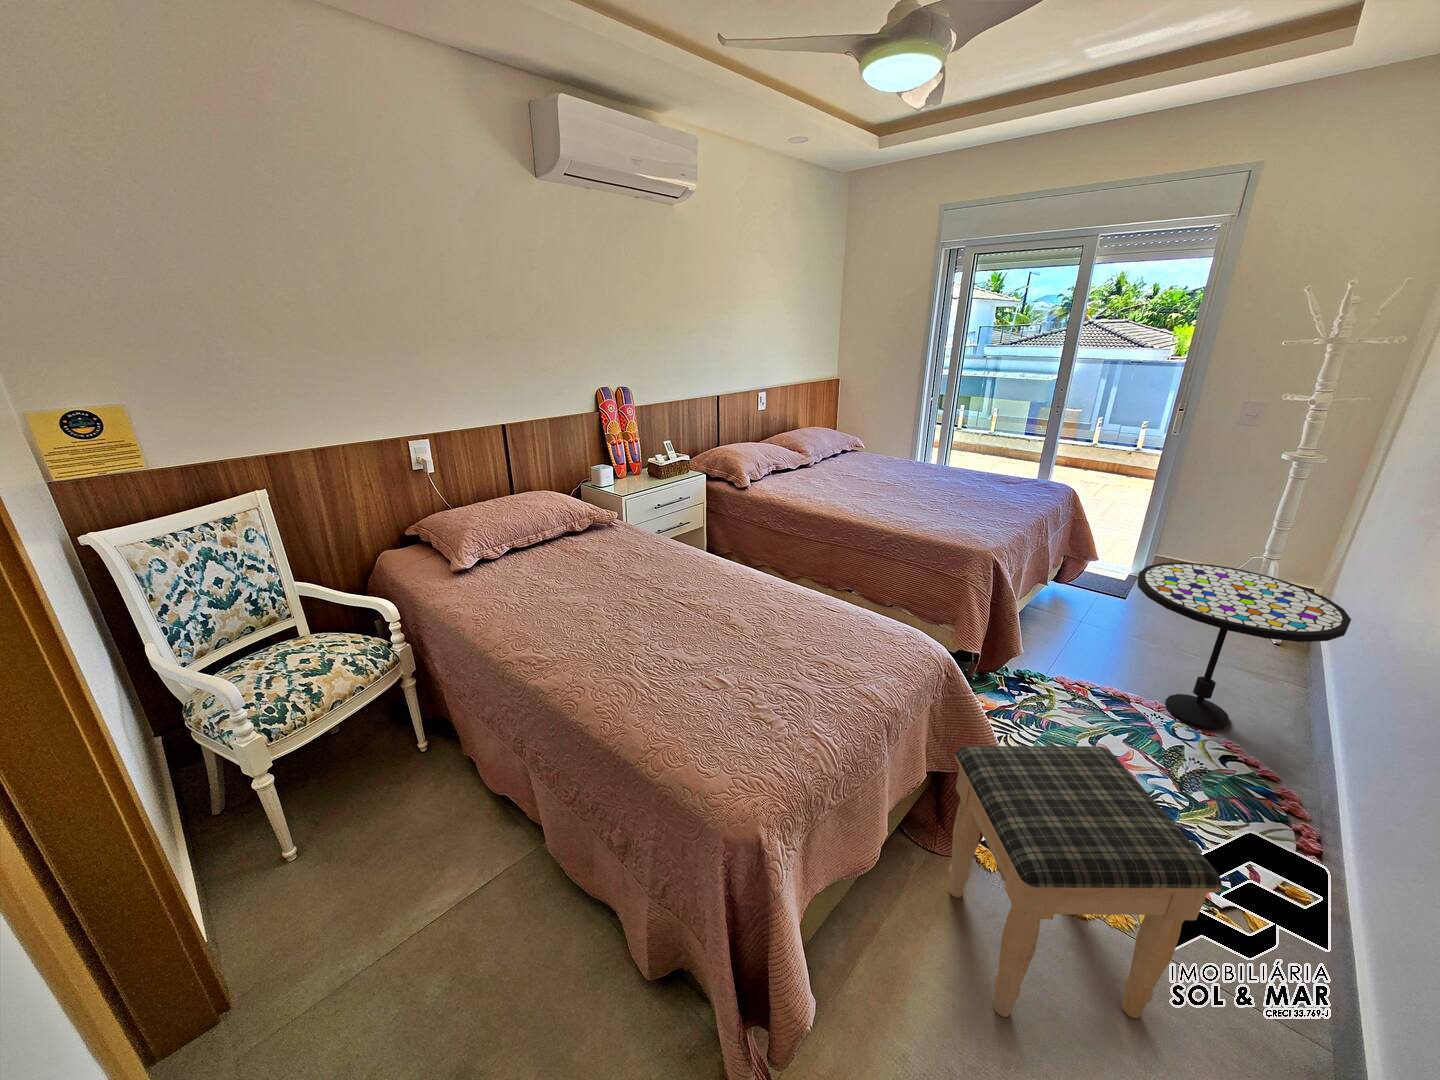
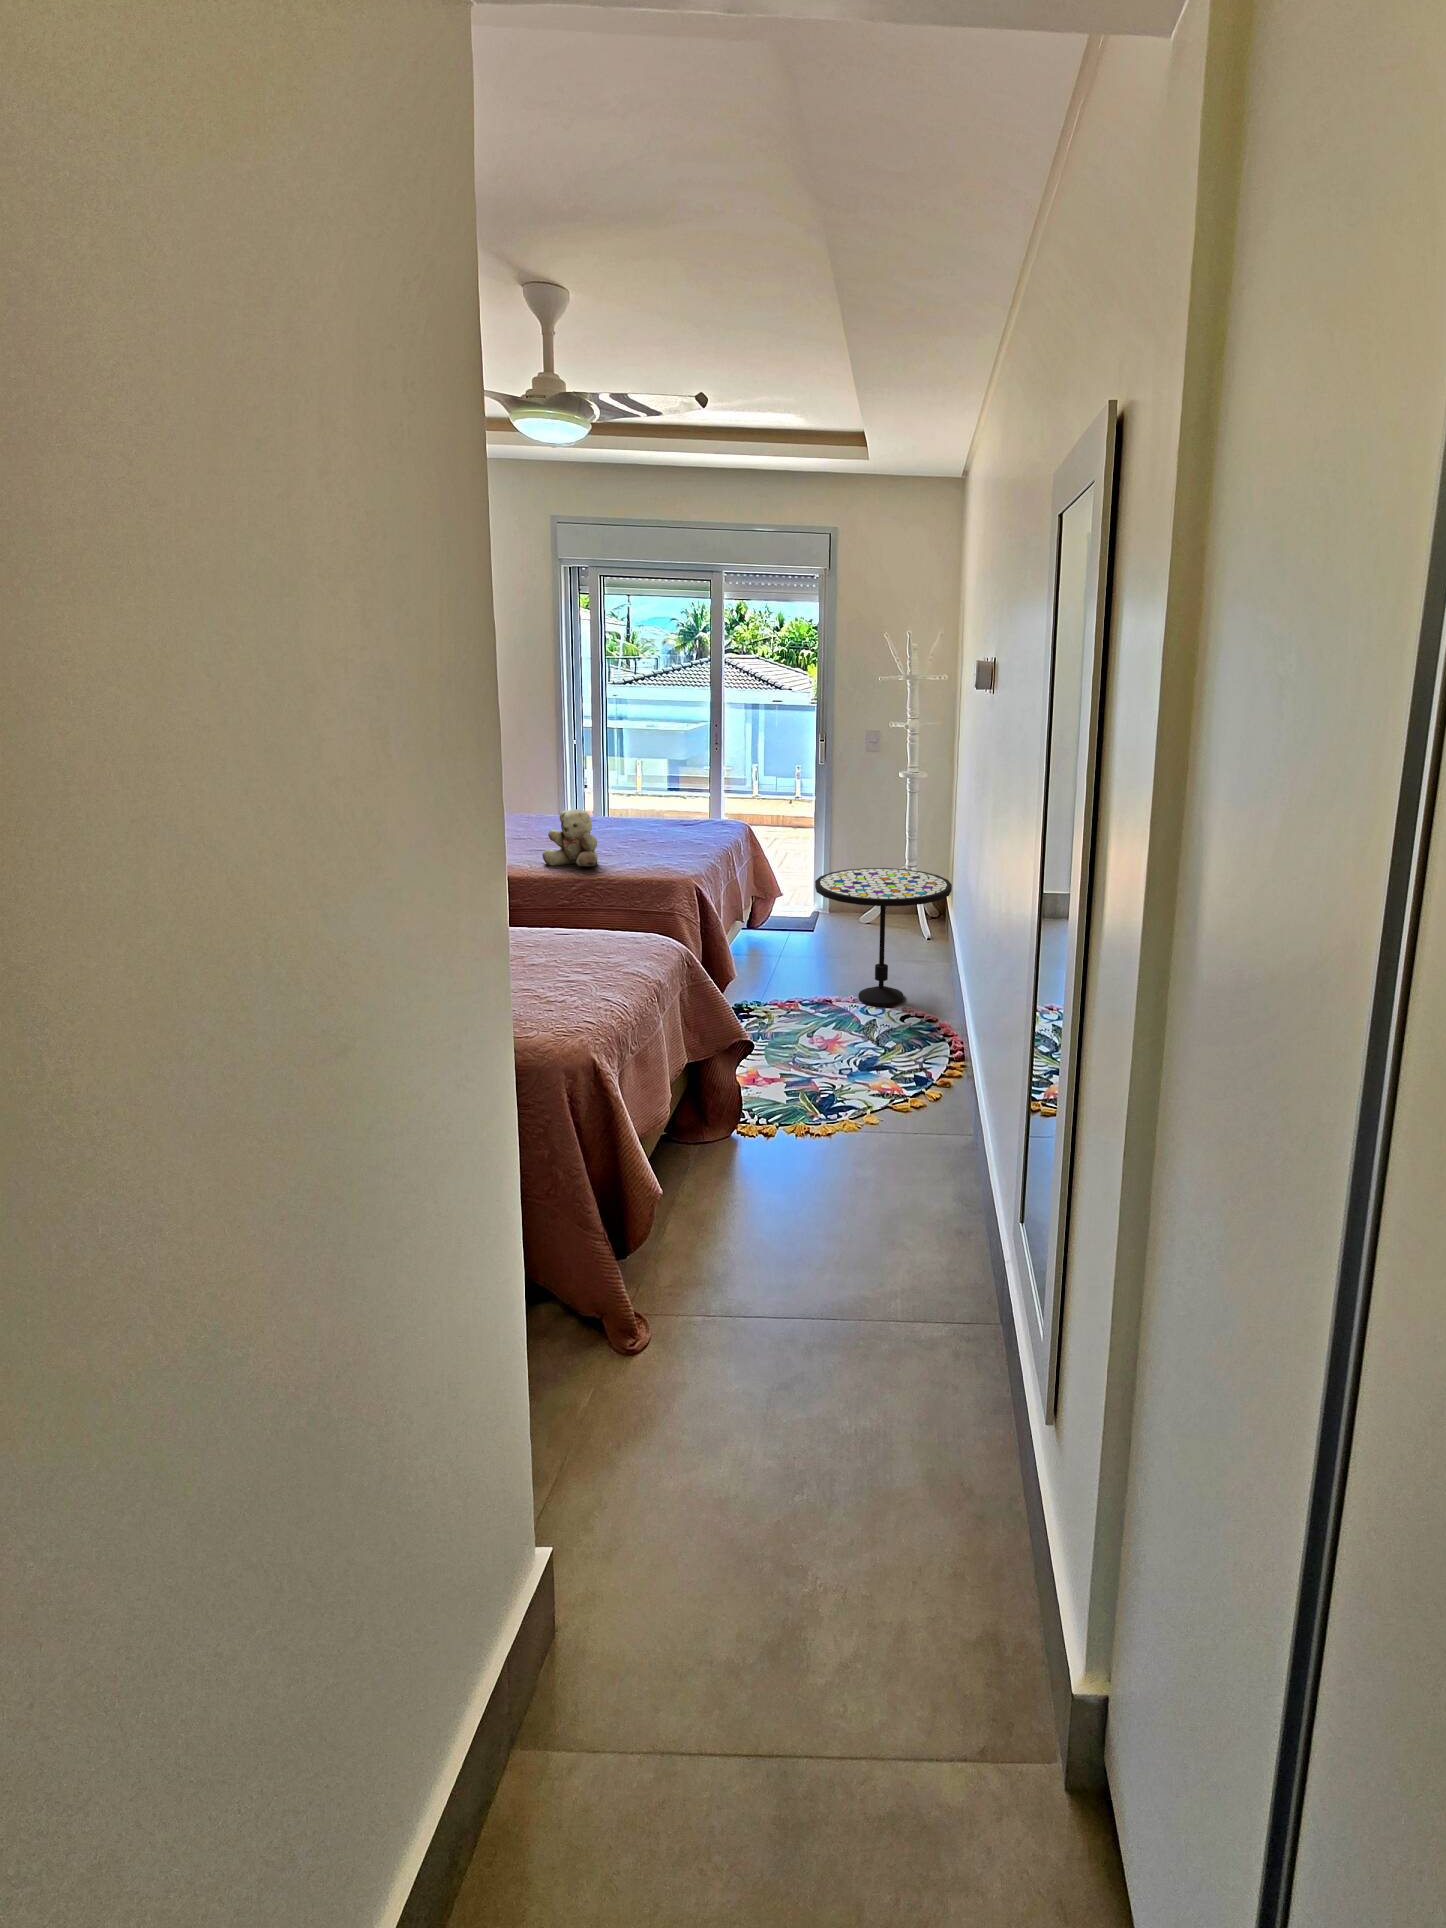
teddy bear: none [867,463,913,517] -> present [542,809,598,866]
footstool: present [949,746,1222,1018] -> none [712,984,889,1196]

